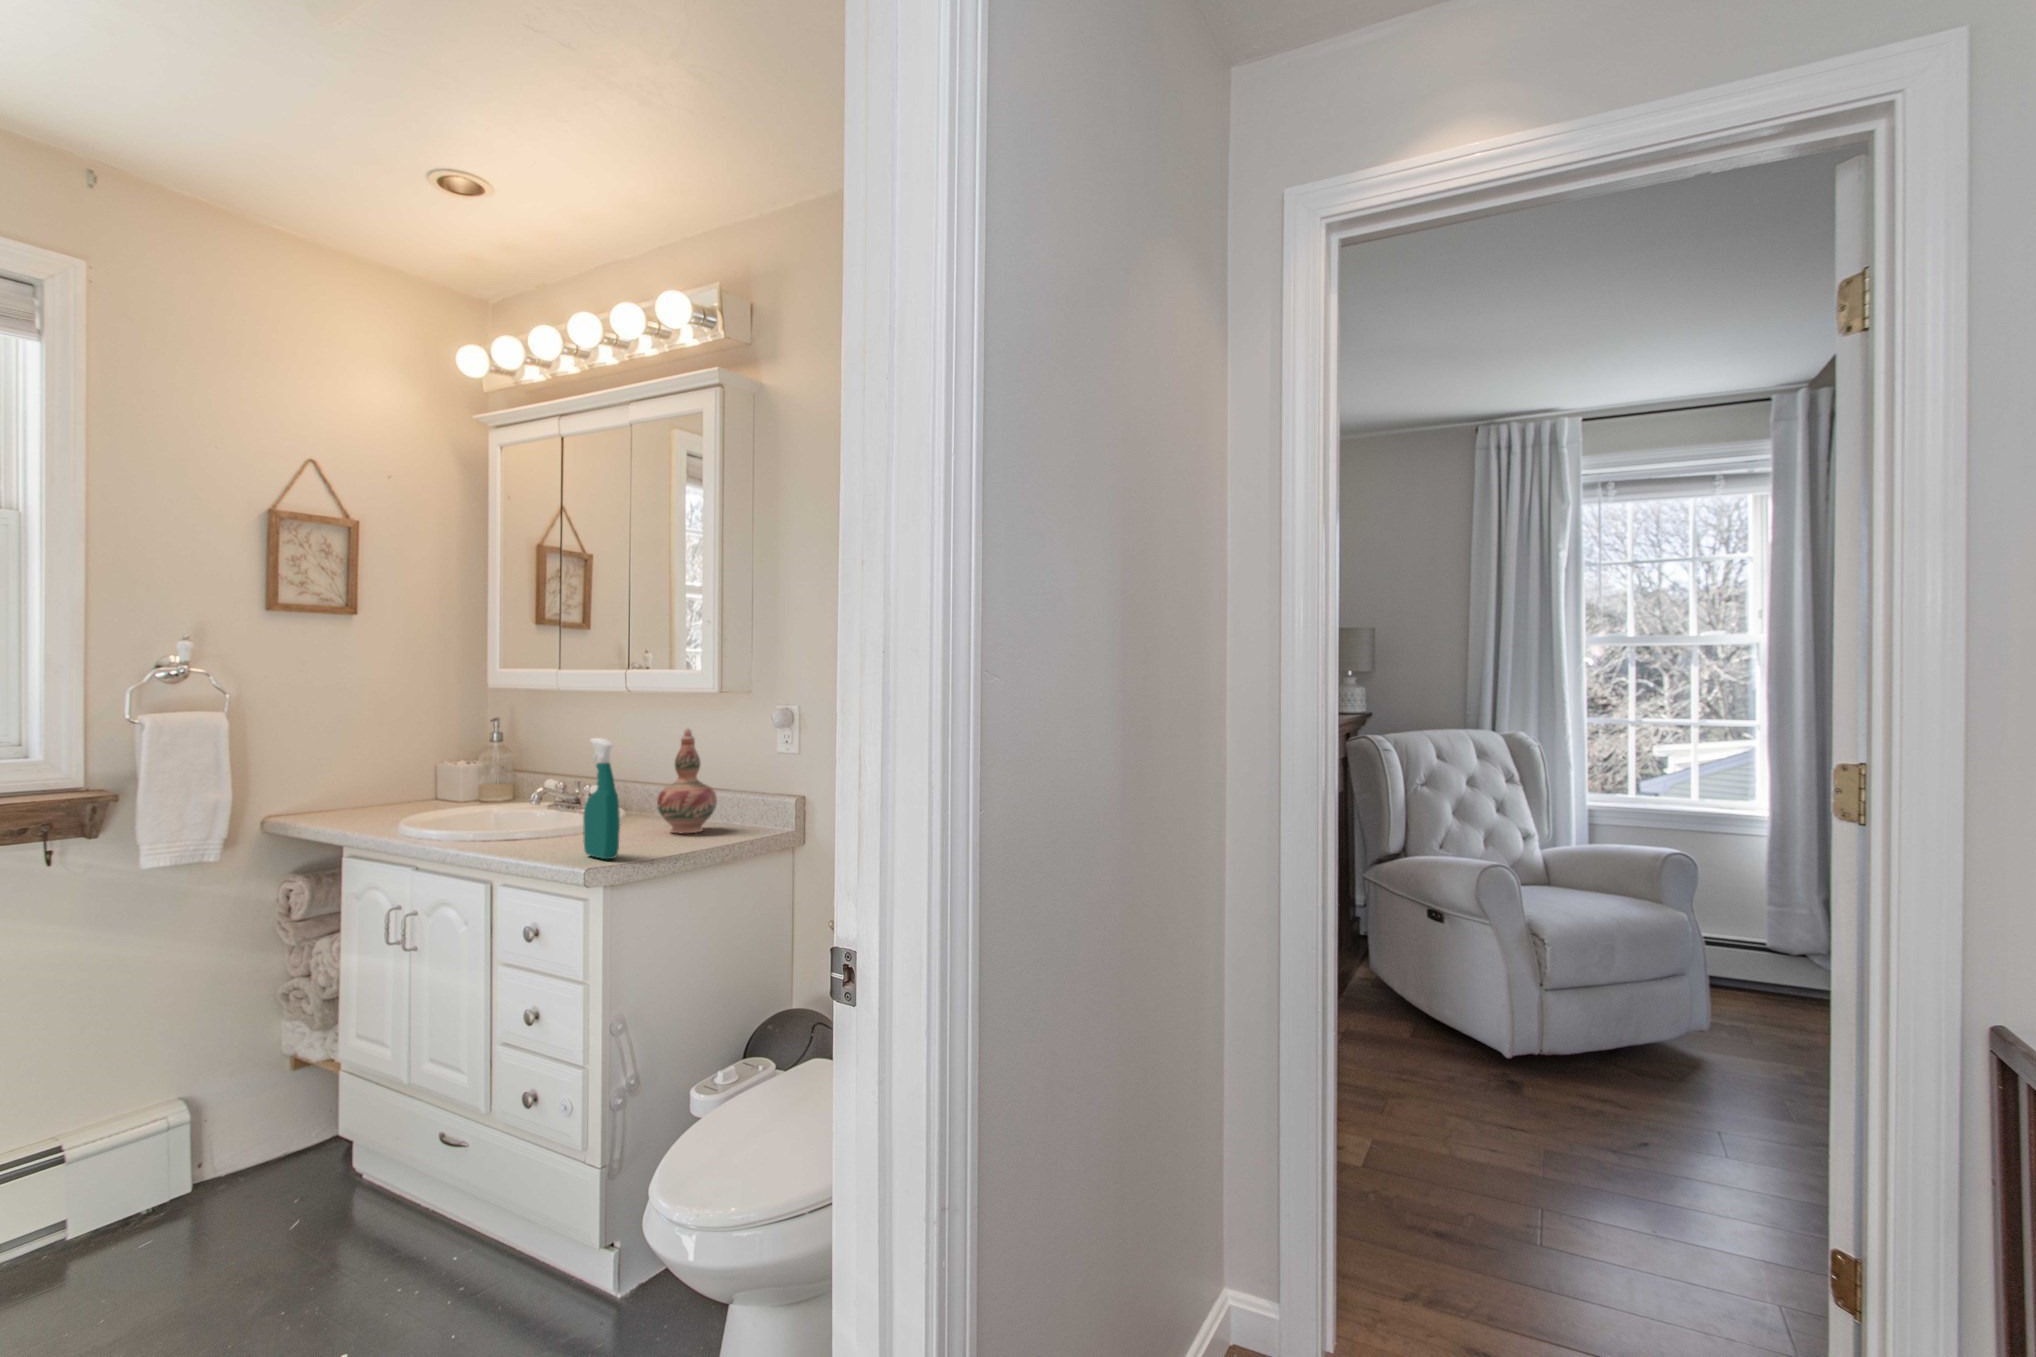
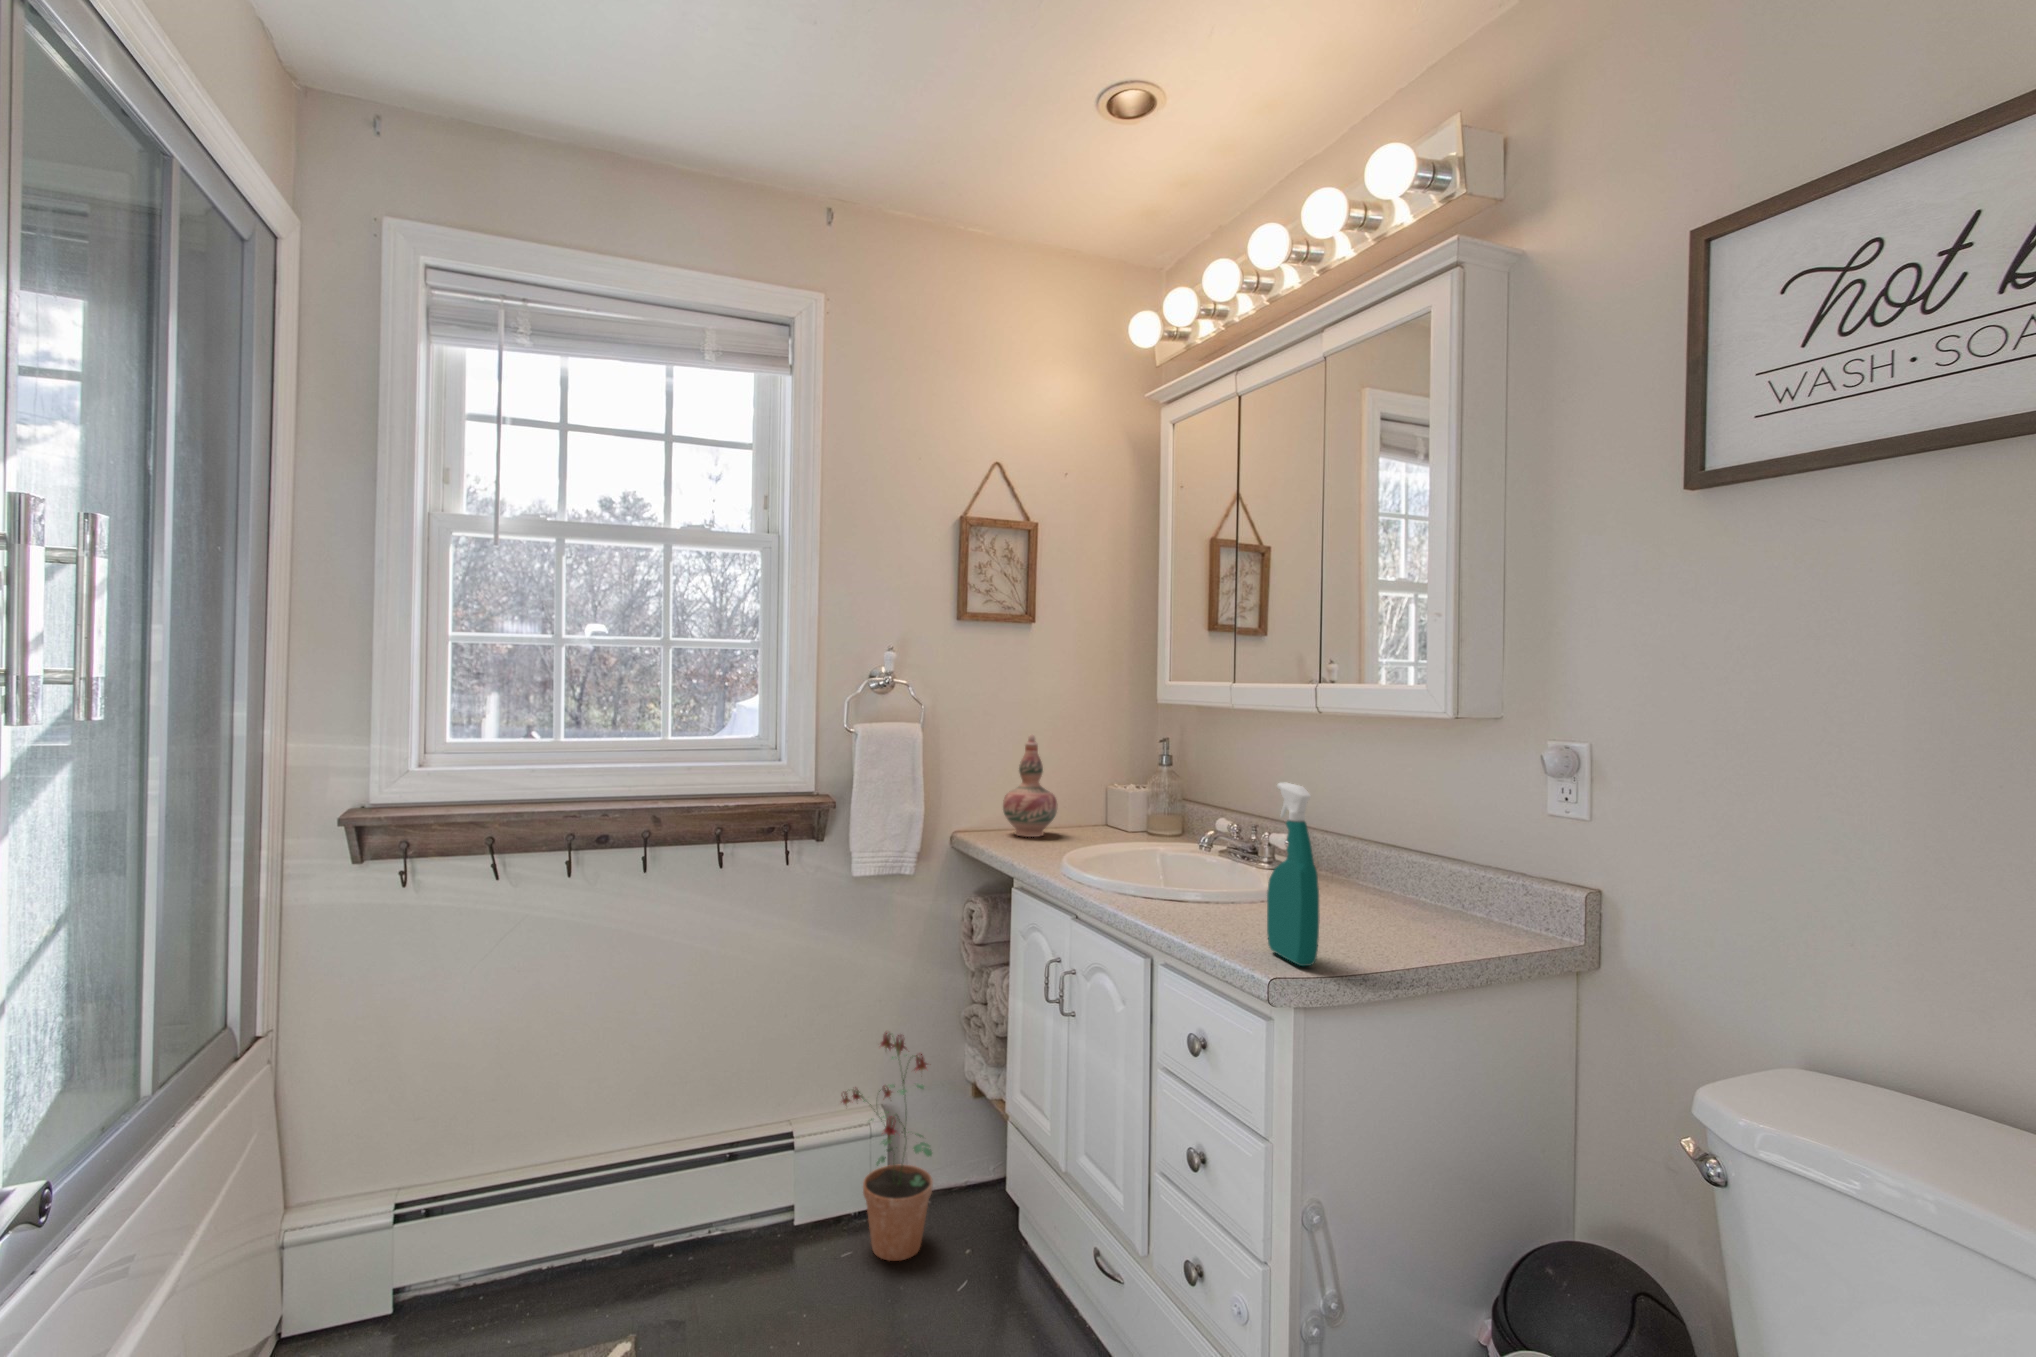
decorative vase: present [657,729,717,833] -> present [1003,735,1057,837]
potted plant: none [131,1015,265,1231] -> present [841,1032,933,1261]

